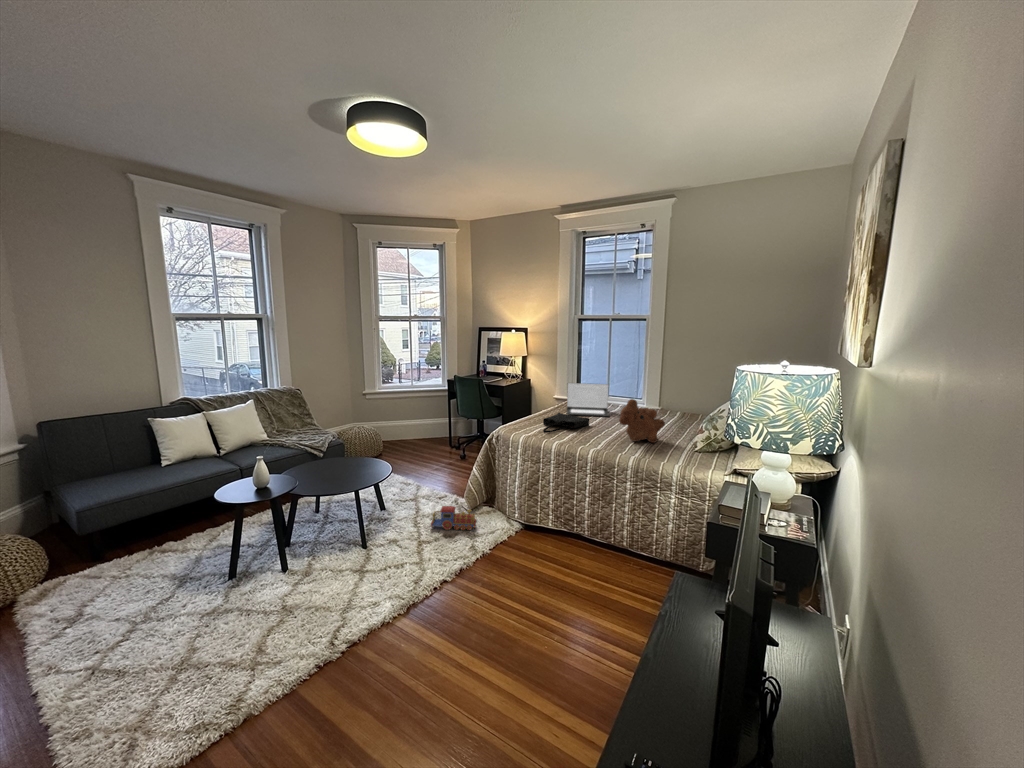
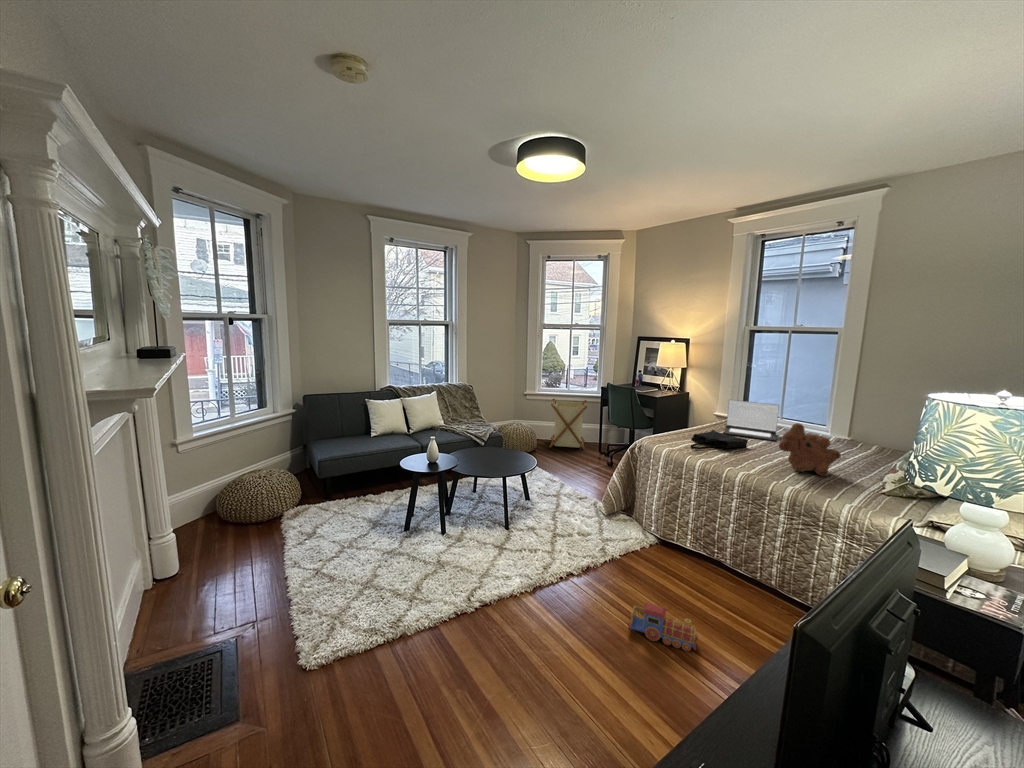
laundry basket: none [394,395,434,449] -> present [549,399,587,449]
toy train: present [431,506,477,530] -> present [628,603,698,651]

